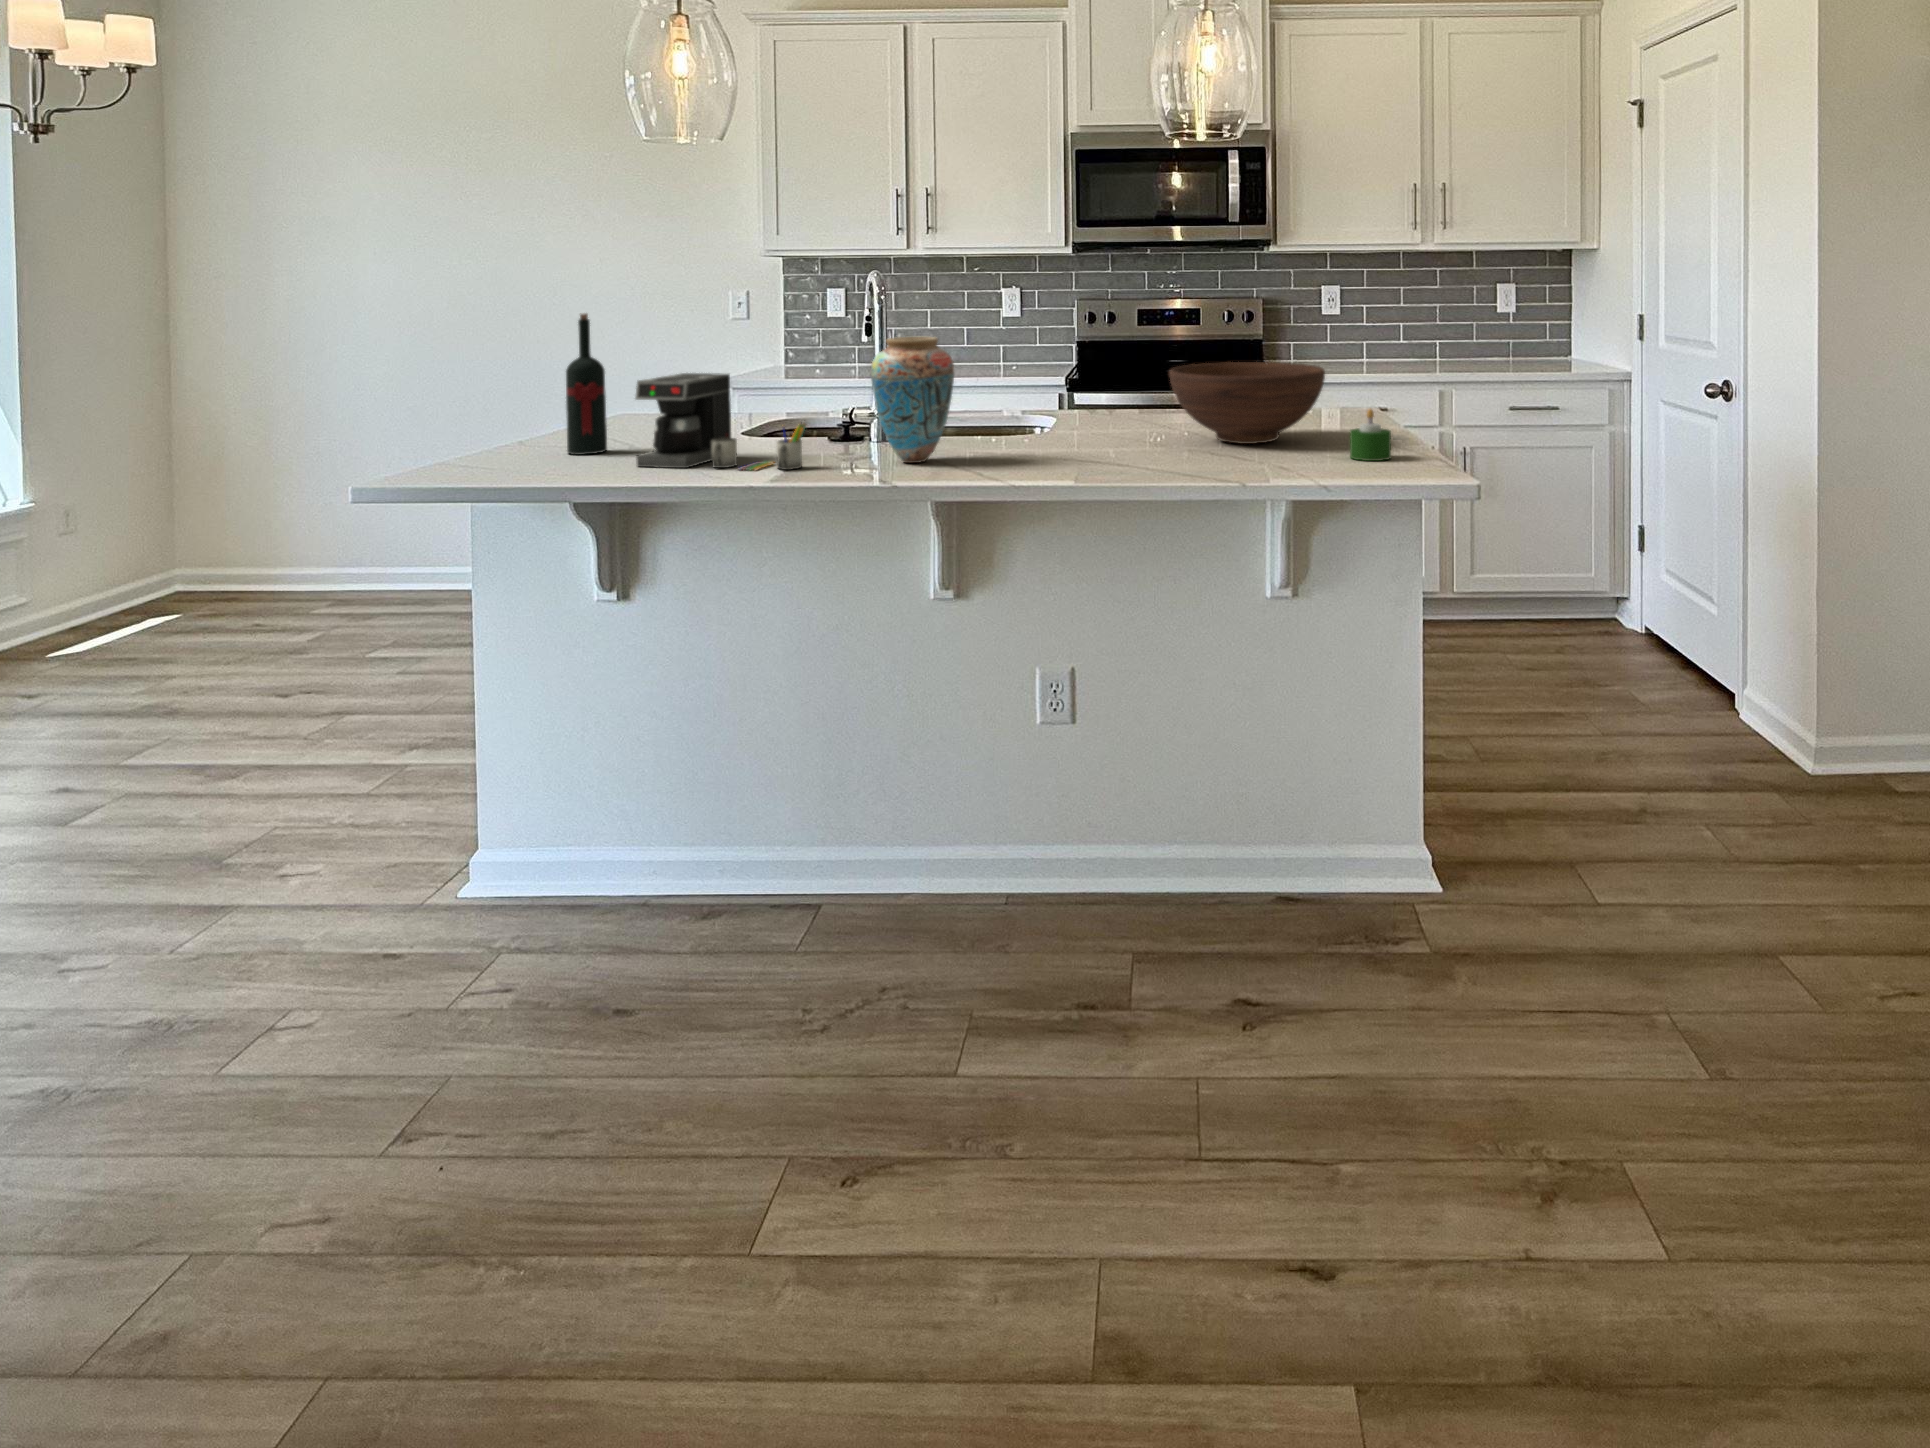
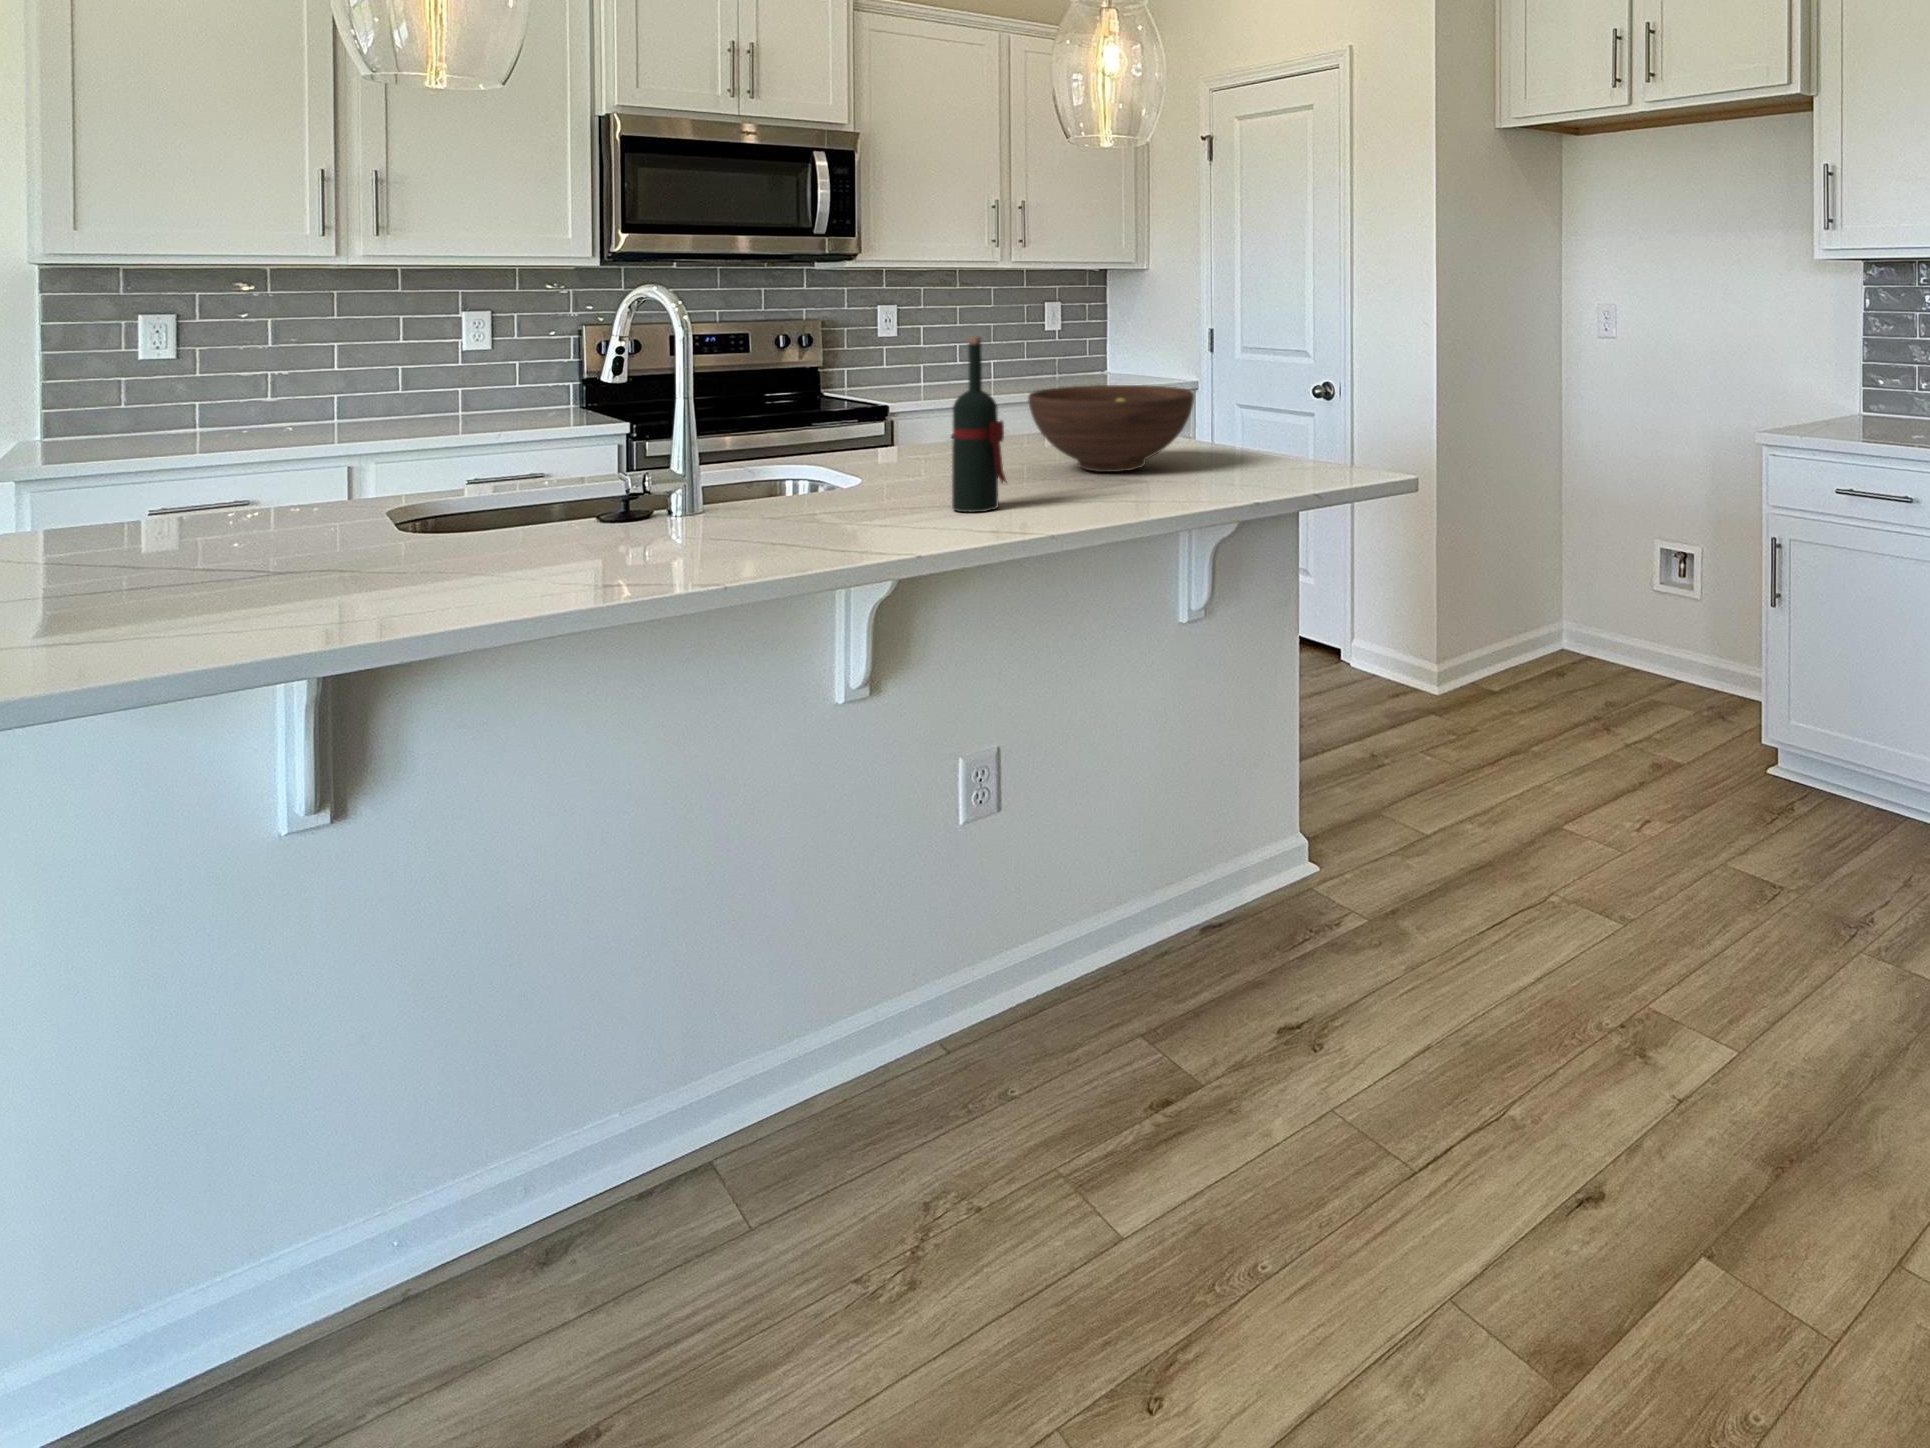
wine bottle: present [566,314,607,455] -> present [952,336,1006,512]
vase: present [871,337,954,463] -> none [791,371,903,534]
coffee maker: present [635,373,806,471] -> none [437,439,737,597]
candle: present [1350,409,1391,461] -> none [1257,423,1296,473]

